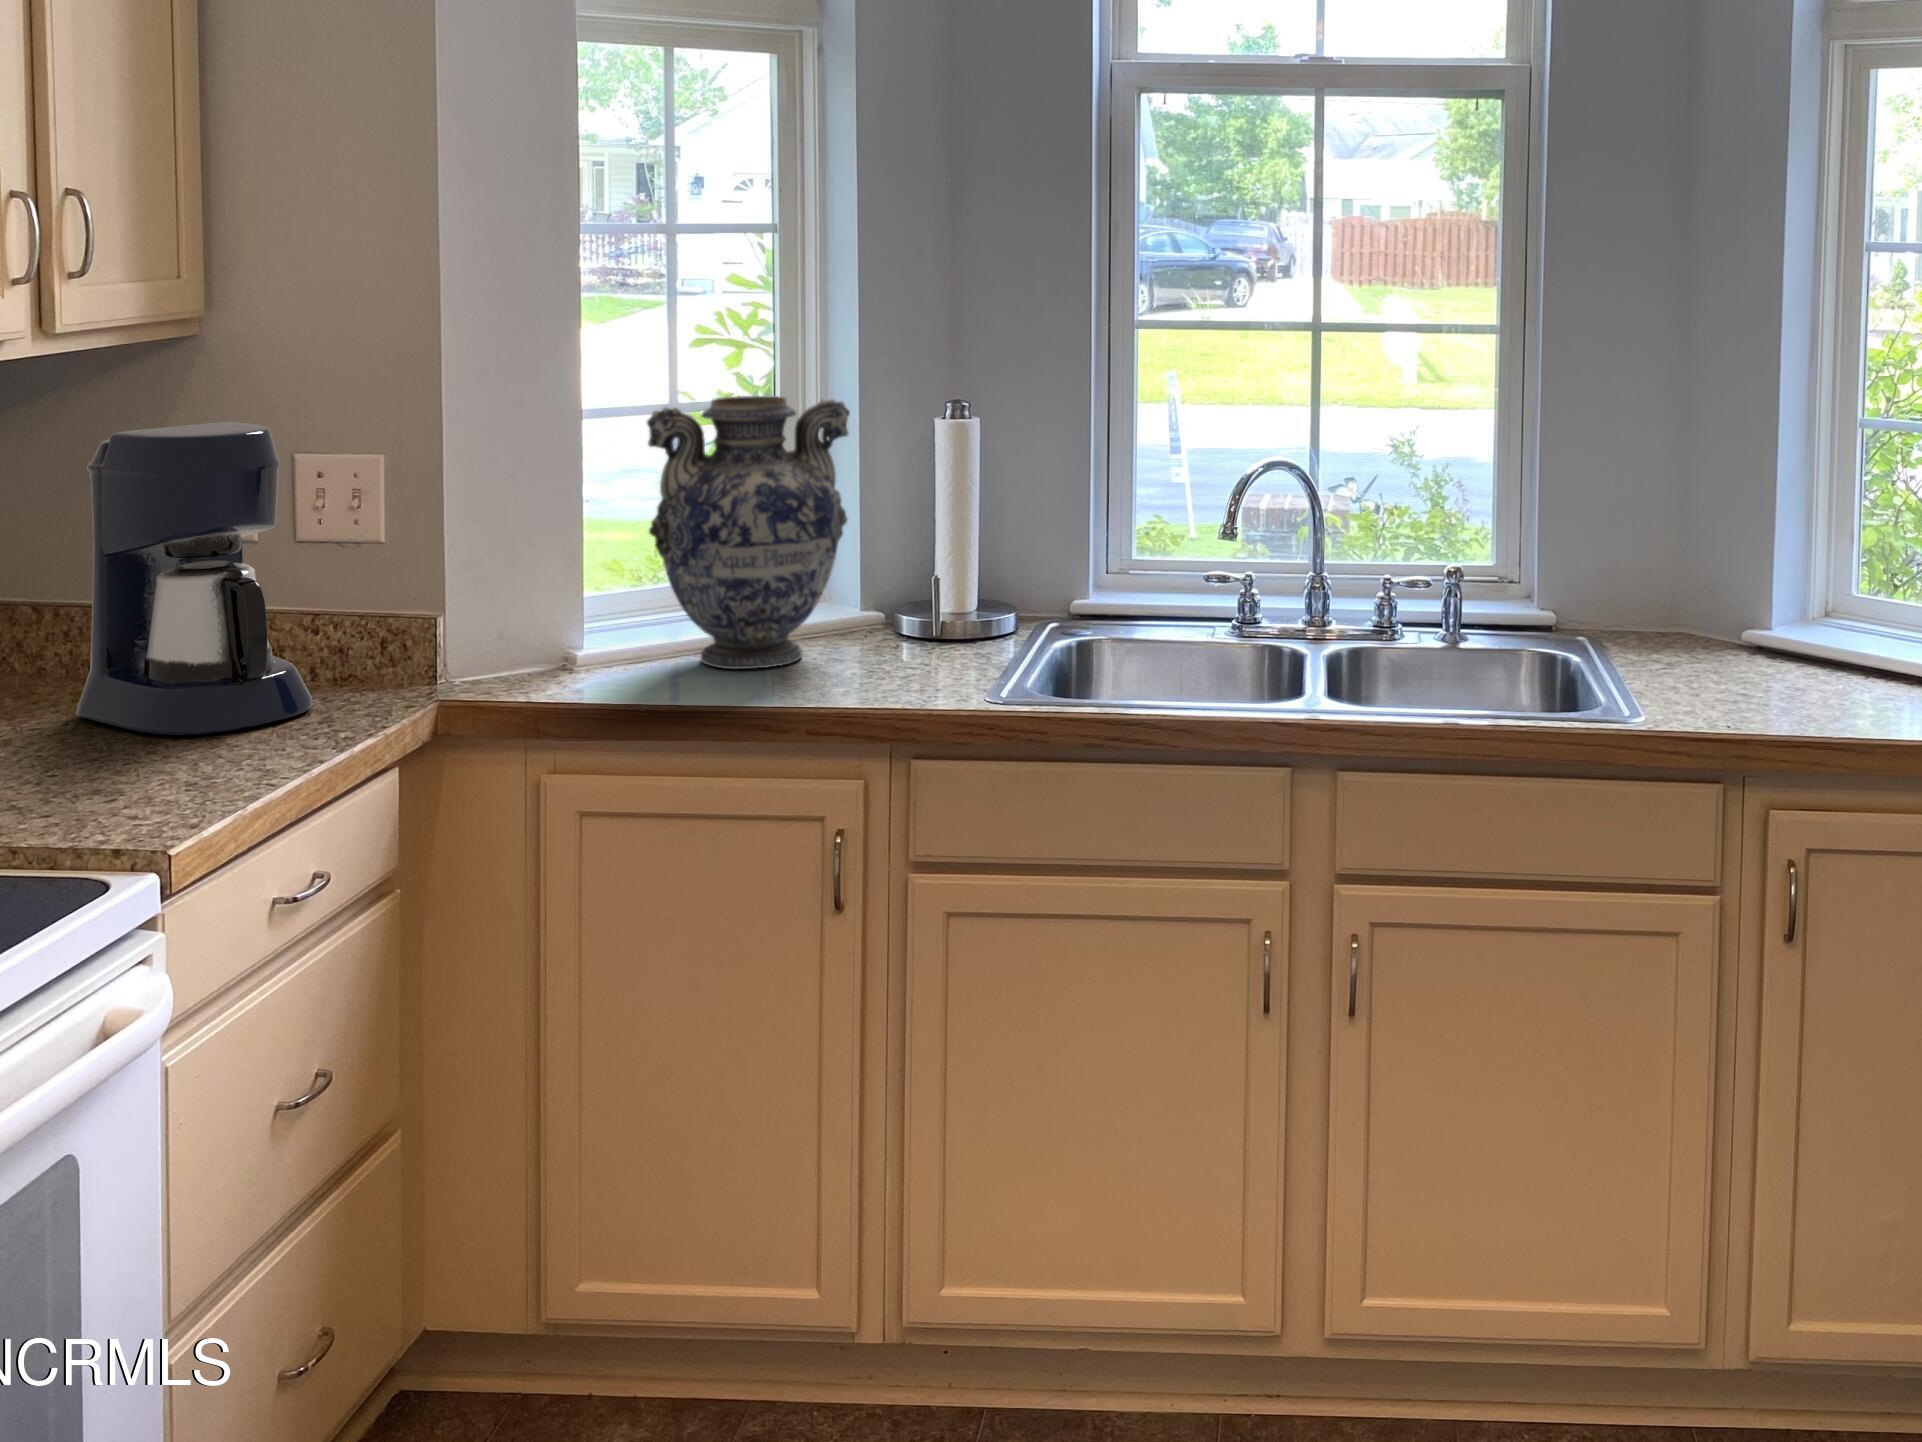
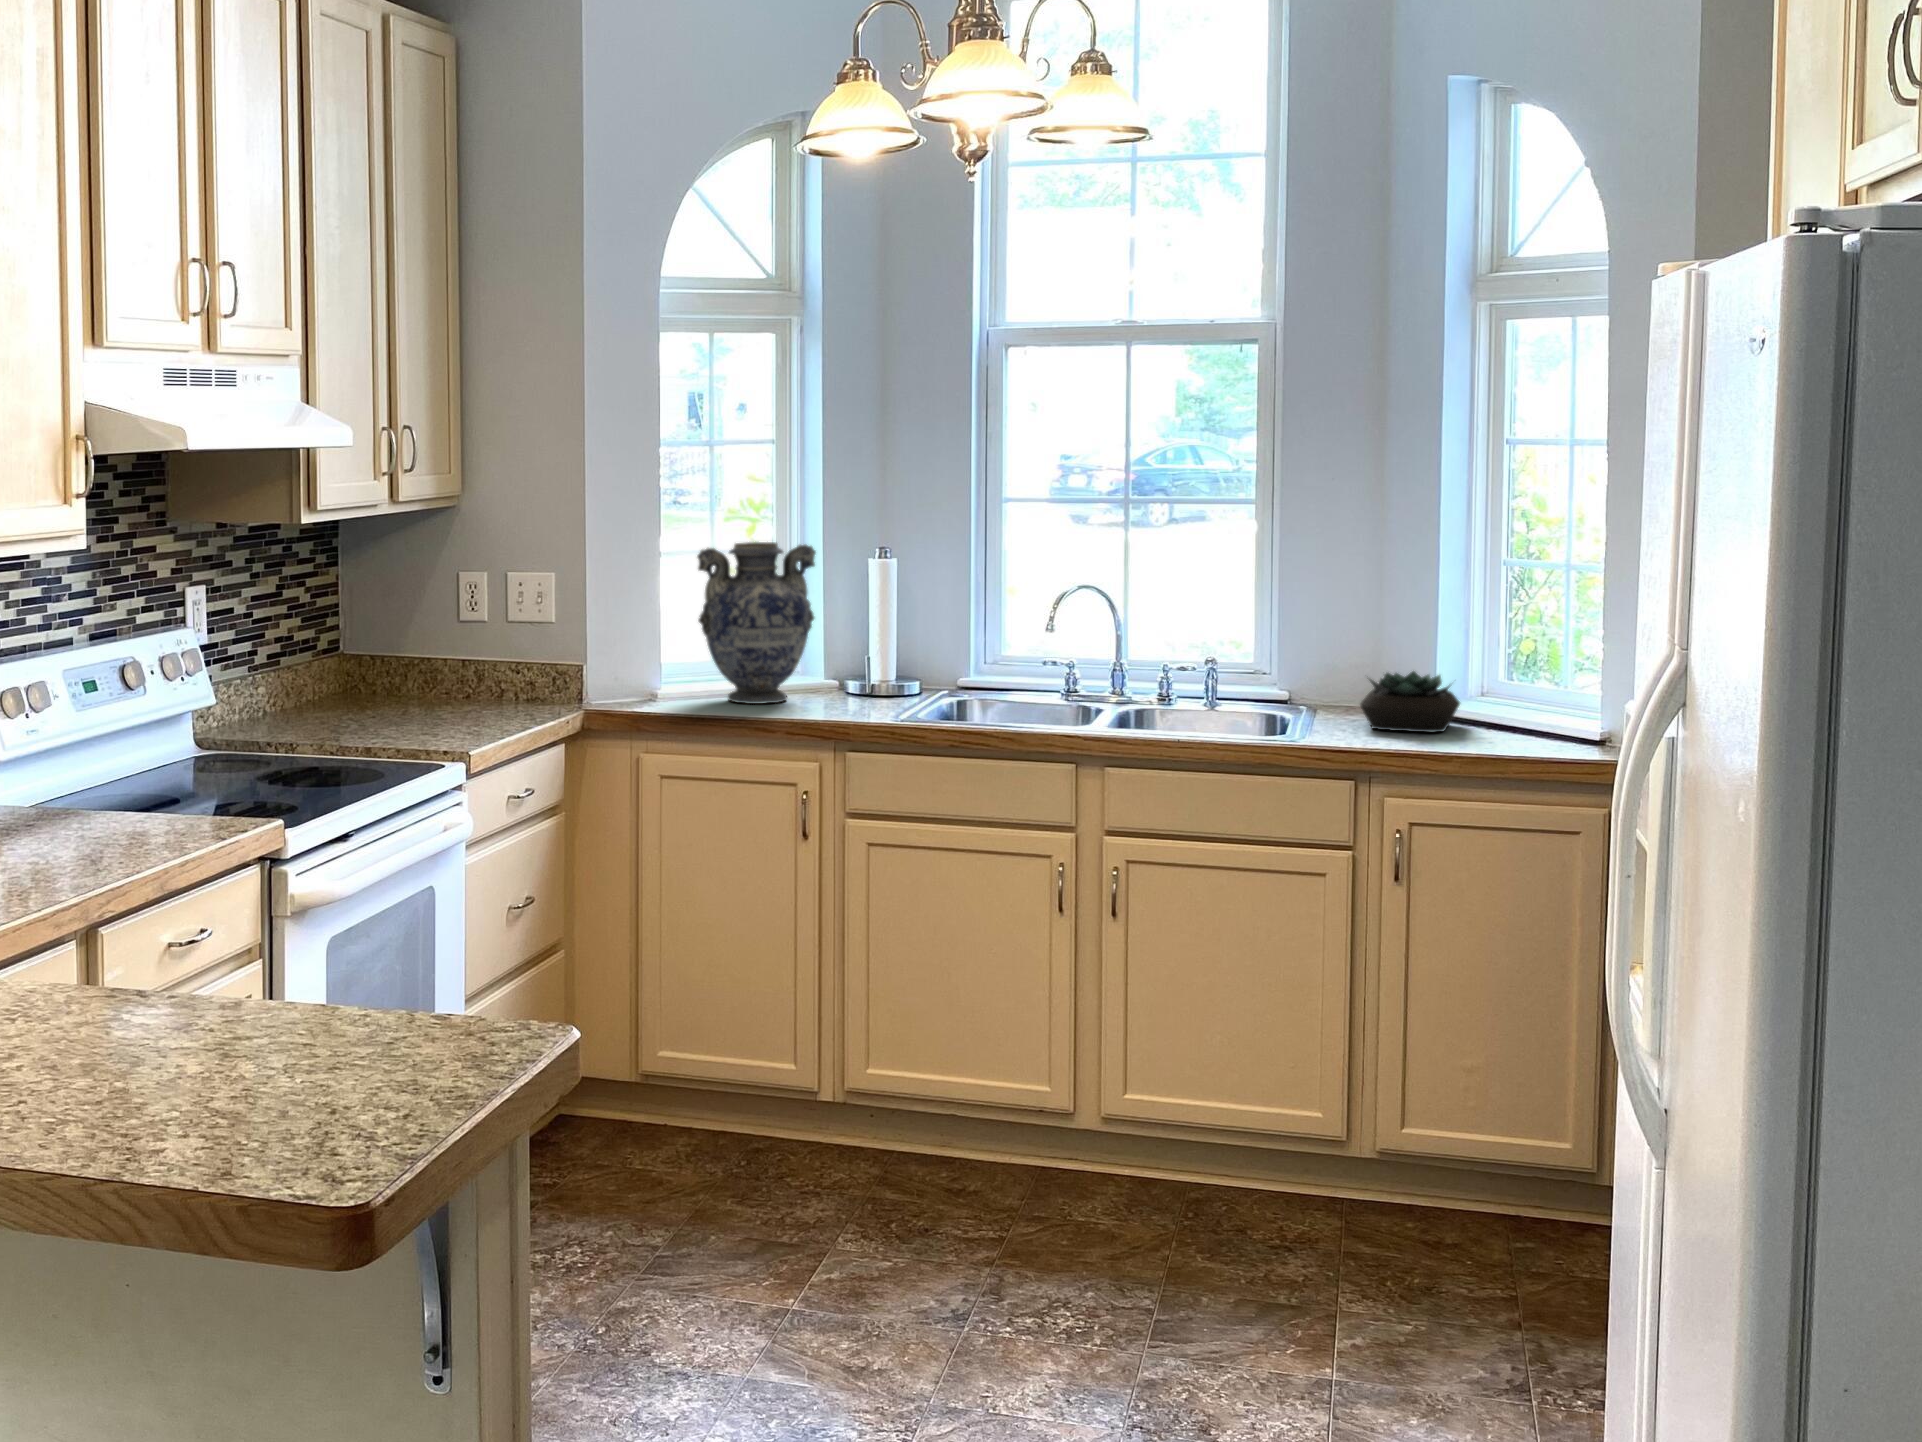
coffee maker: present [77,422,312,735] -> none [403,553,519,717]
succulent plant: none [1695,589,1841,689] -> present [1360,671,1460,732]

